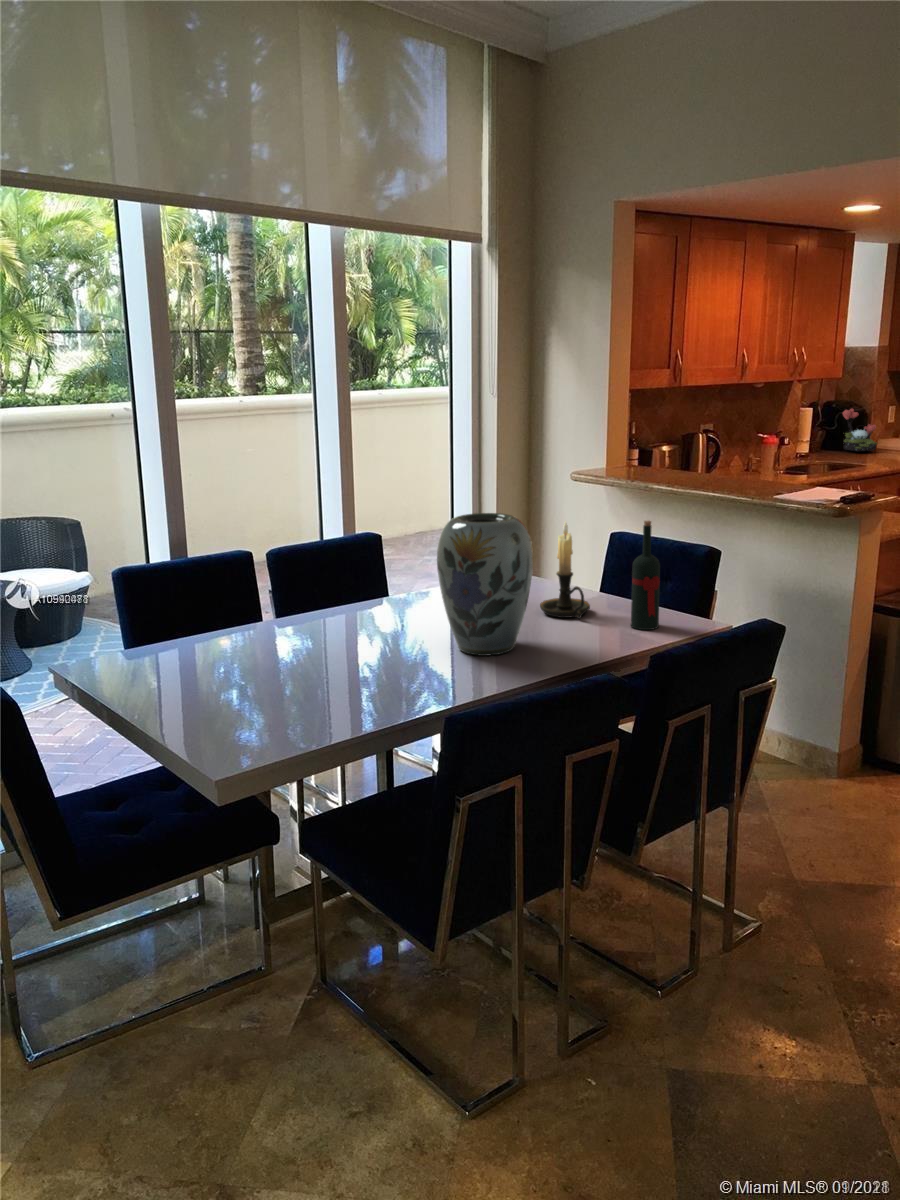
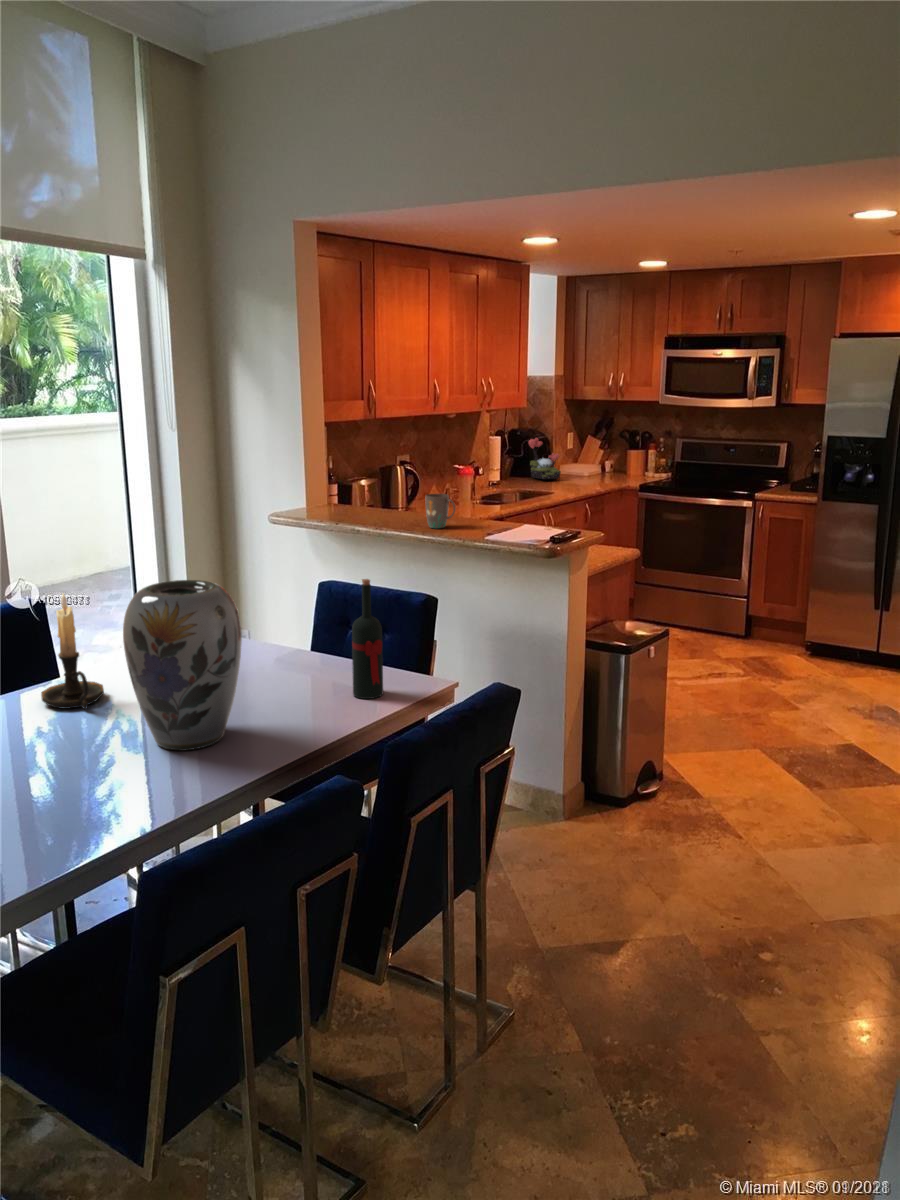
mug: none [718,454,748,488] -> present [425,494,455,528]
candle holder: present [540,522,590,619] -> present [41,594,104,709]

